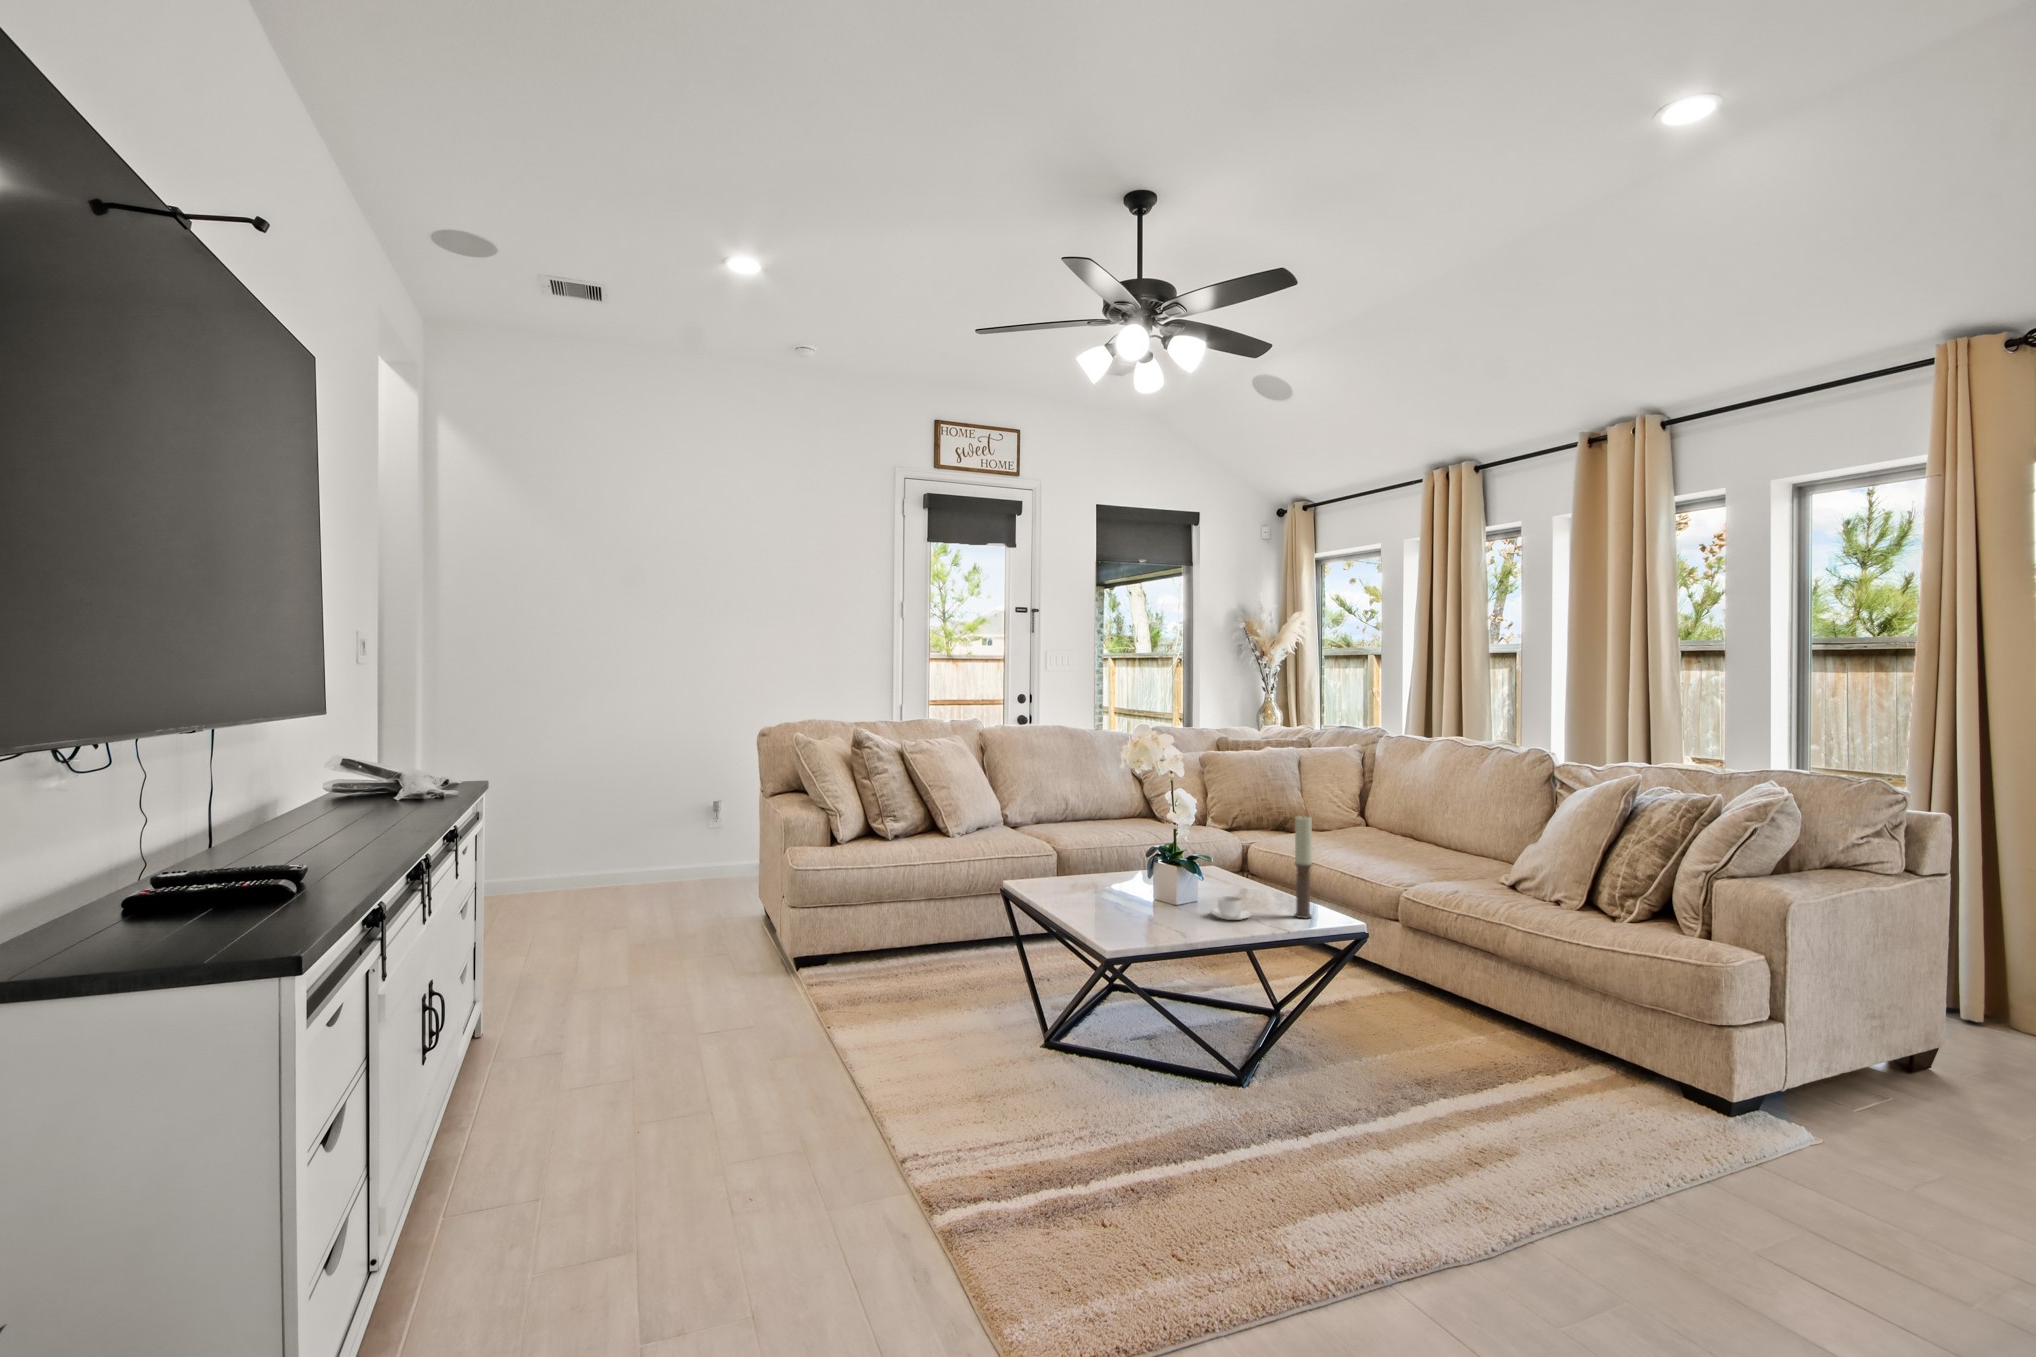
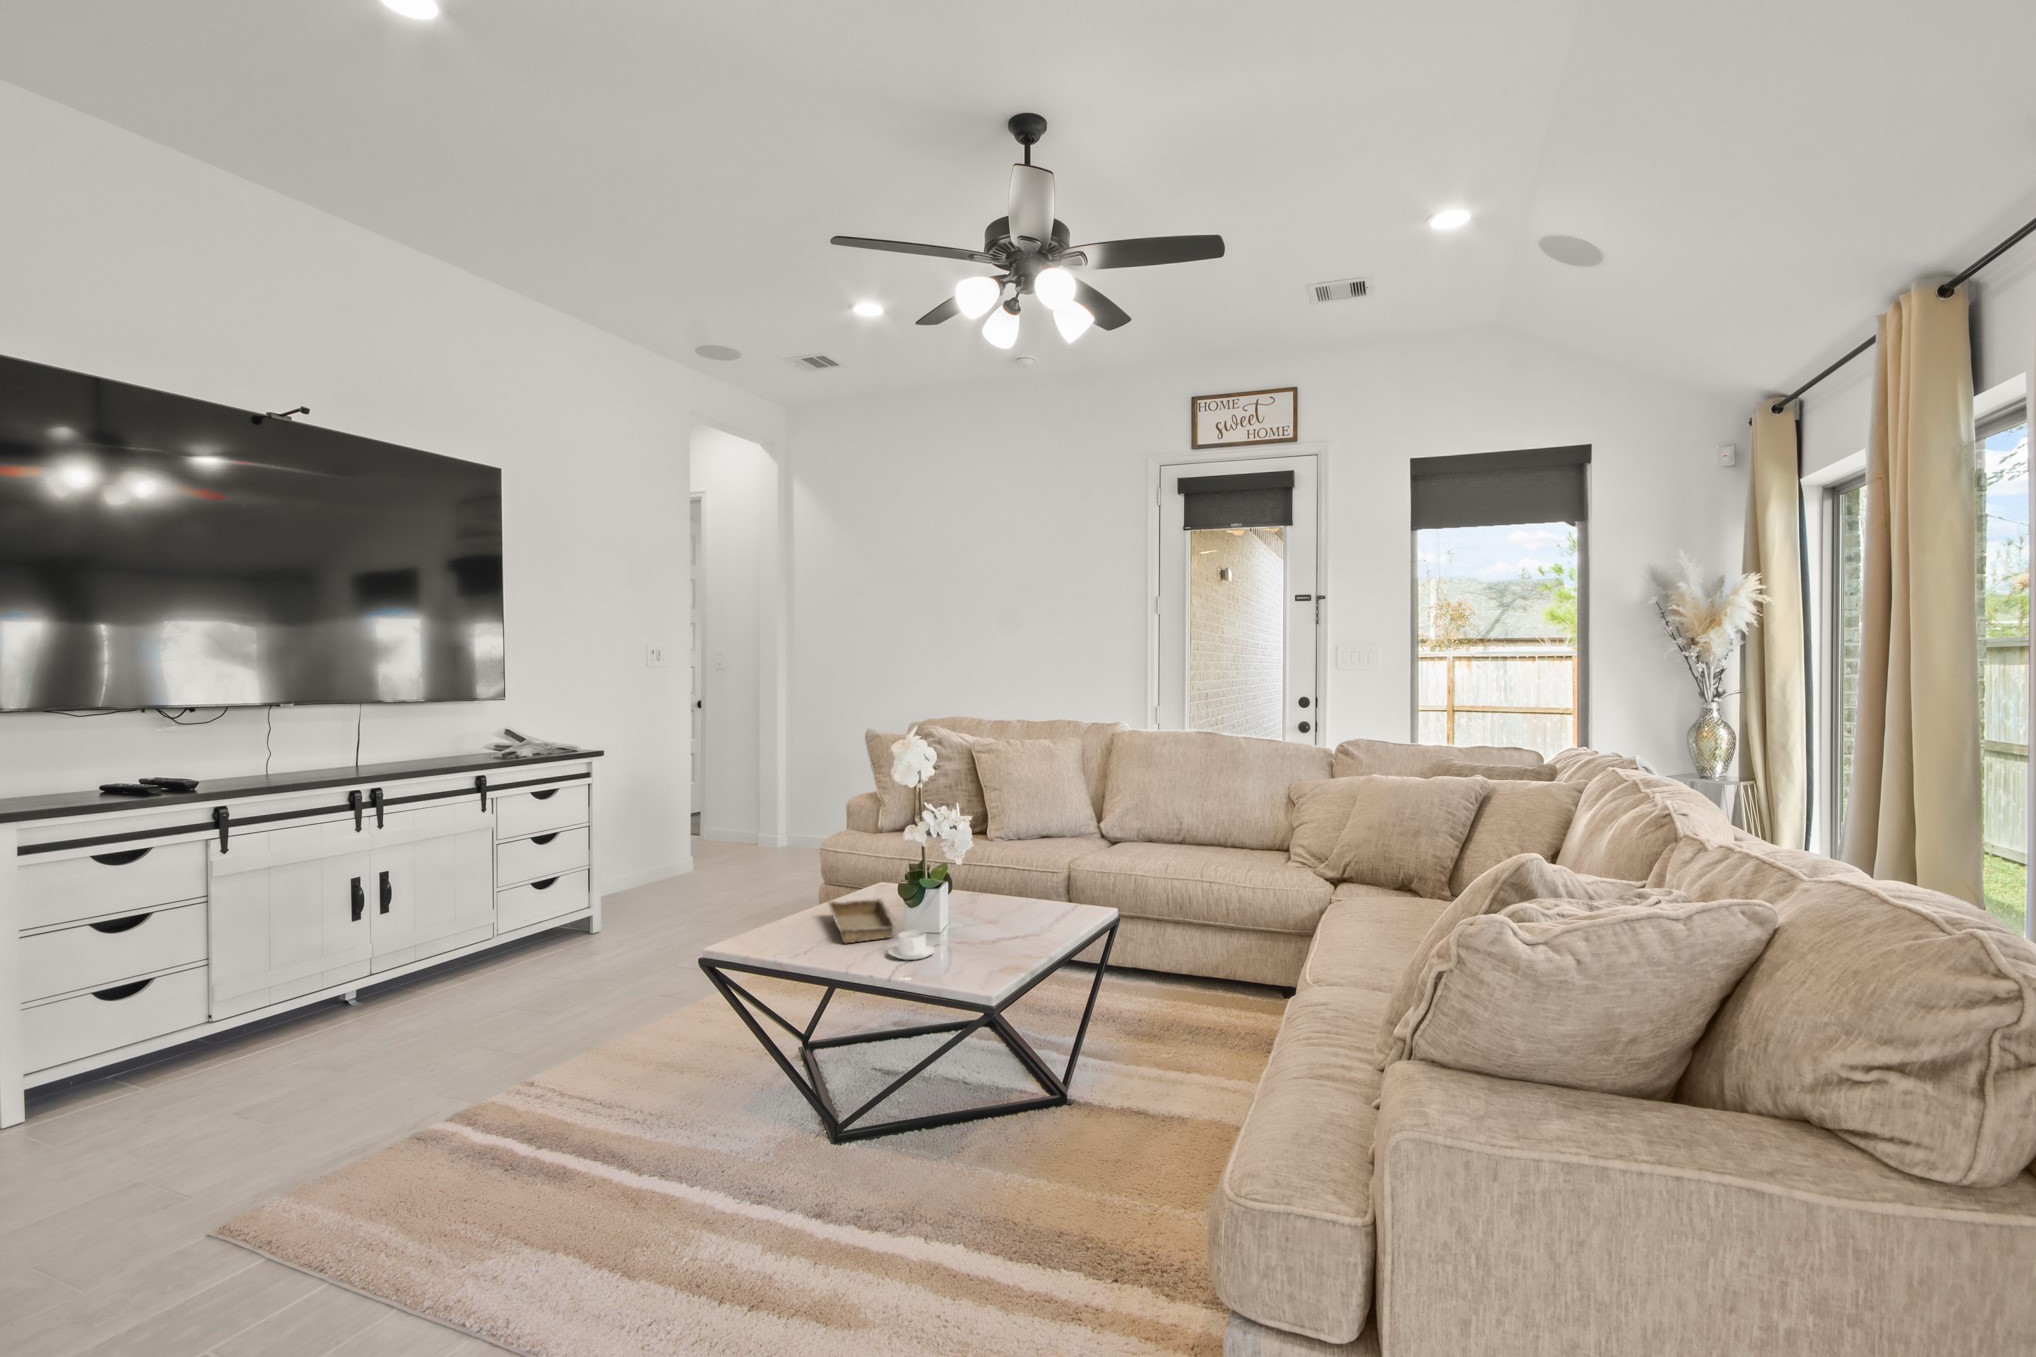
candle: present [1295,816,1312,918] -> none [955,845,976,975]
tray: none [1069,886,1182,921] -> present [828,899,899,943]

